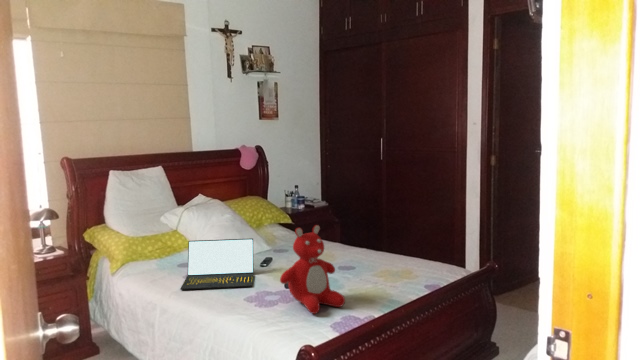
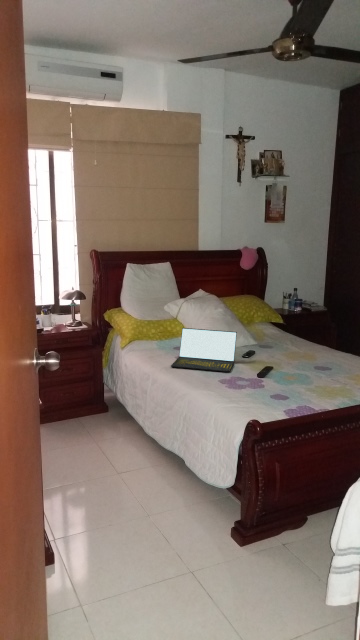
teddy bear: present [280,225,345,314] -> none [249,324,304,400]

